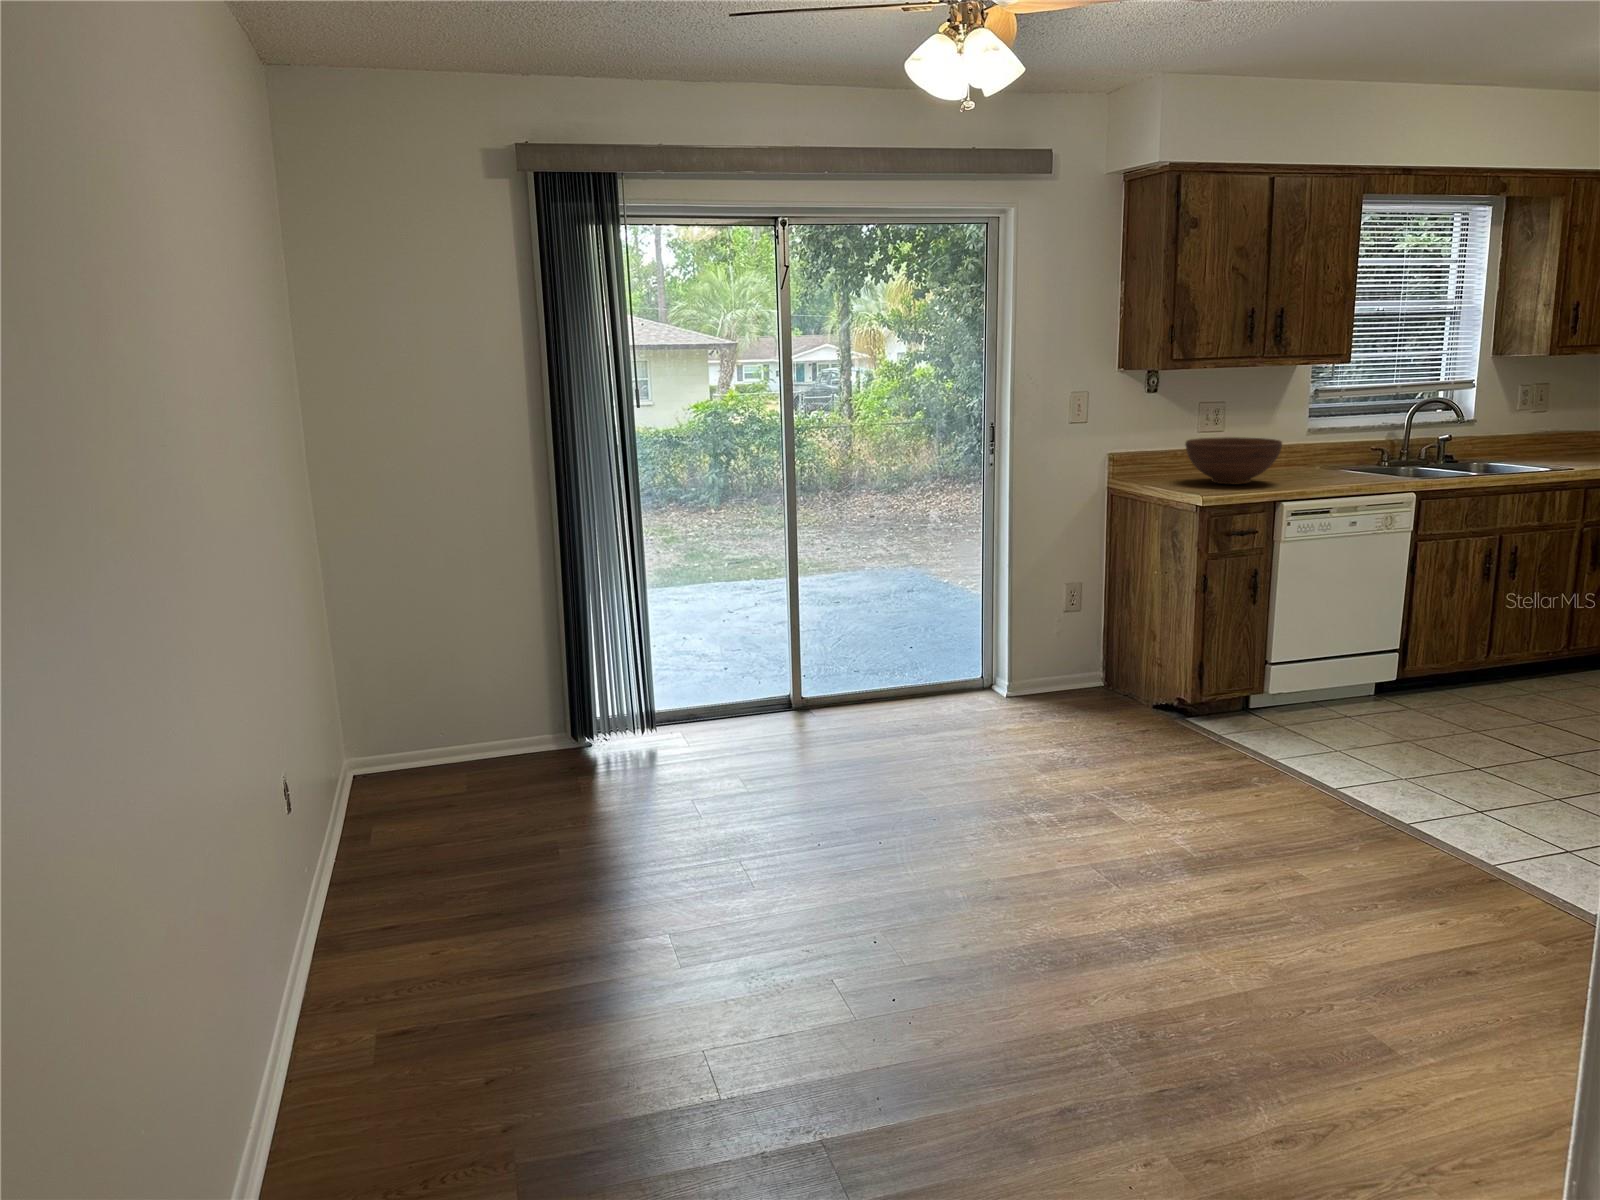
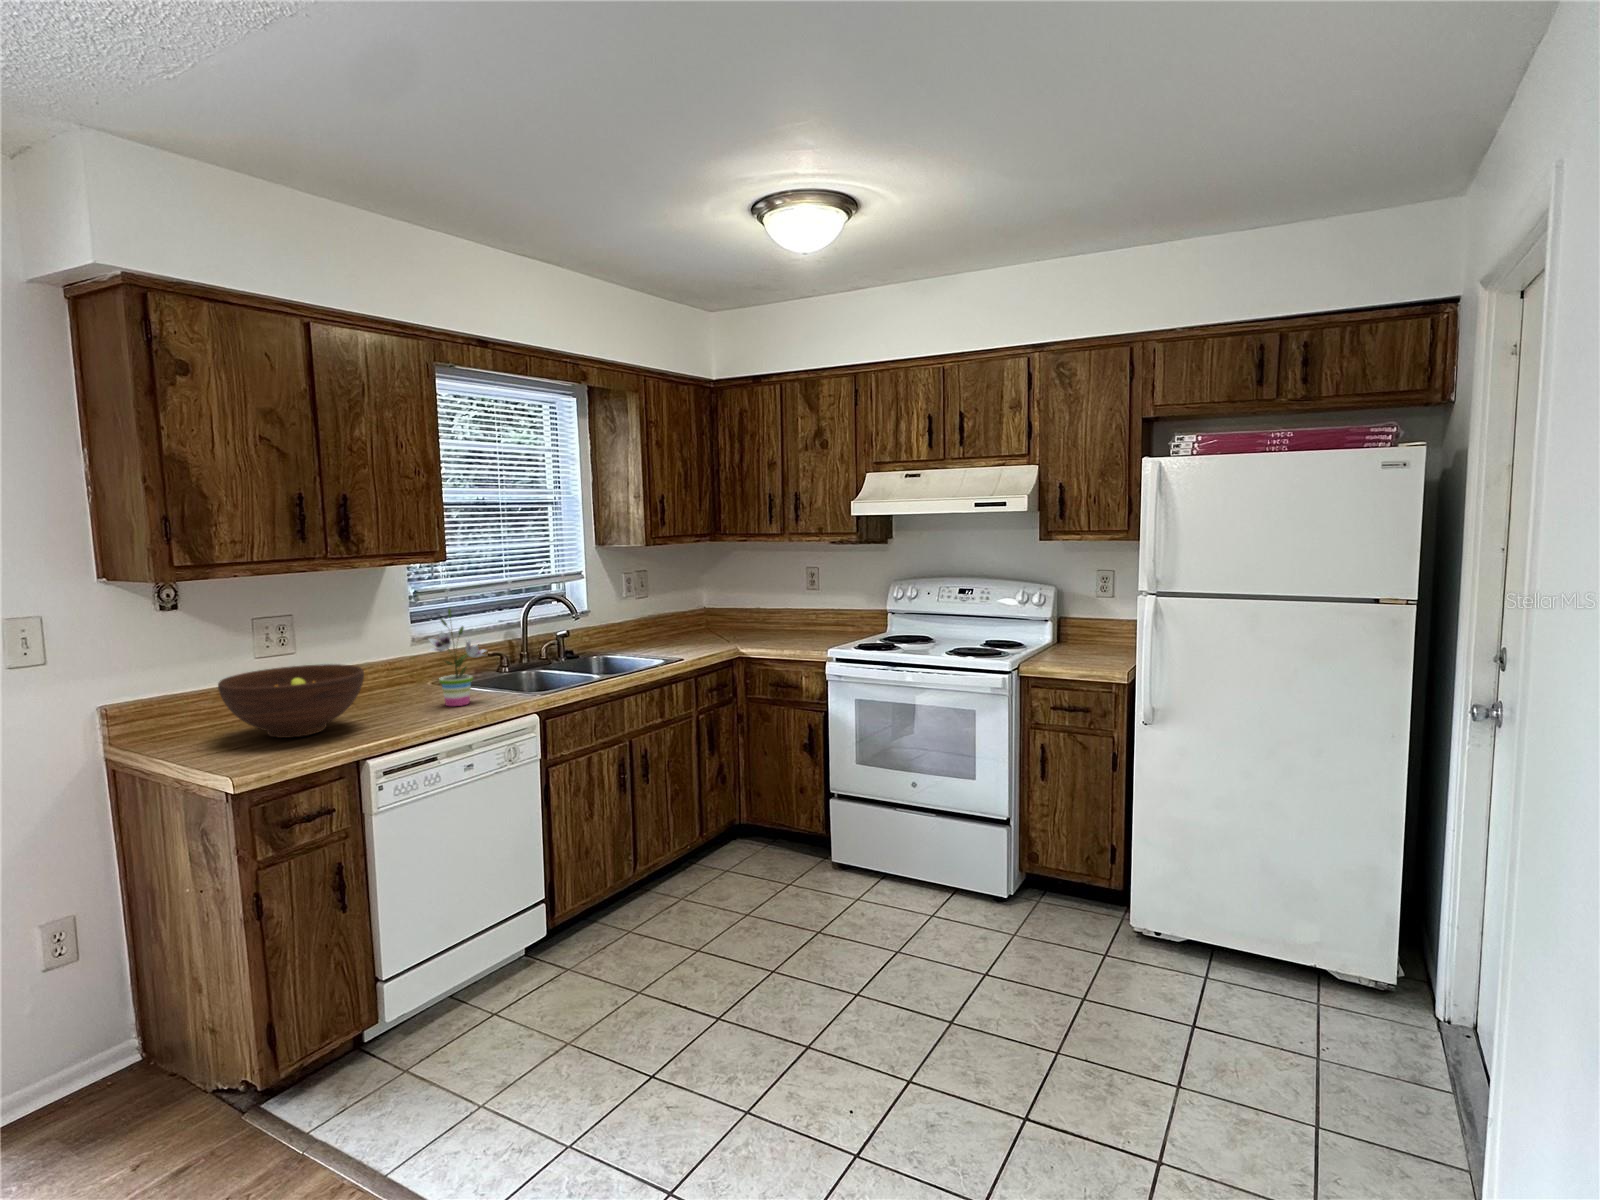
potted plant: none [1329,401,1377,480] -> present [429,608,485,706]

